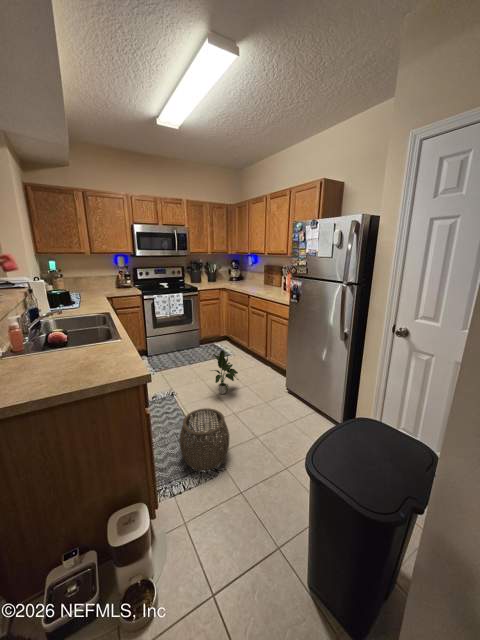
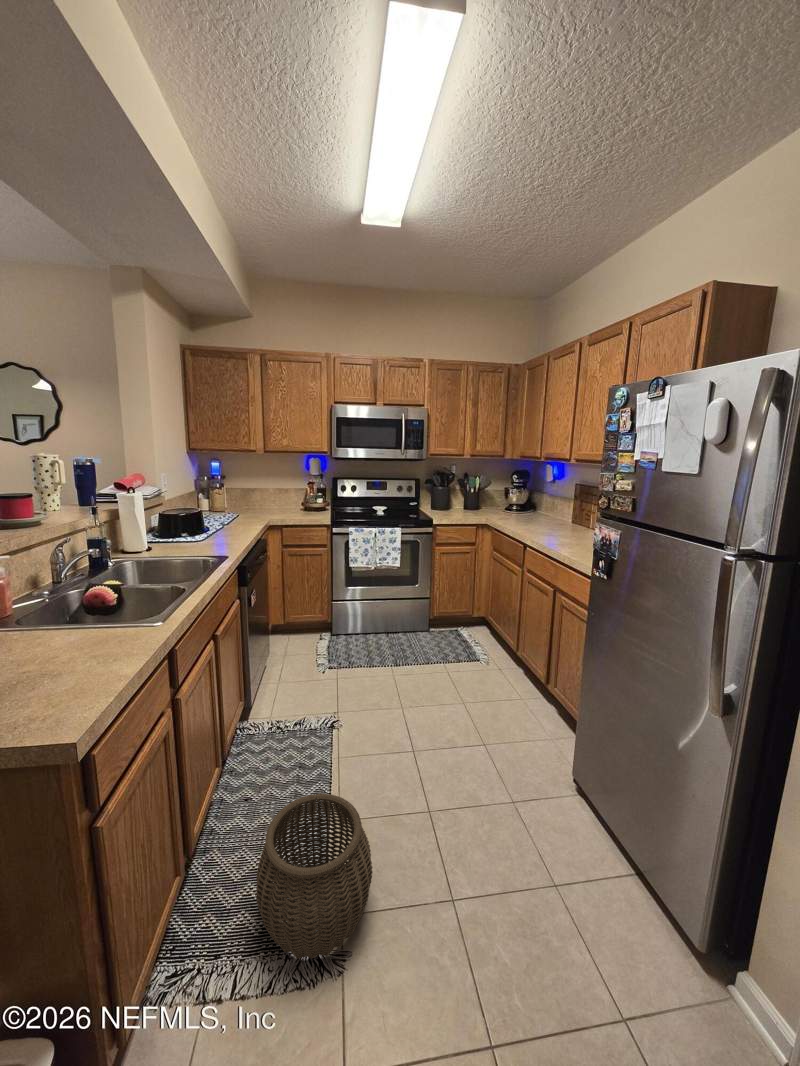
potted plant: present [213,351,239,394] -> none [396,658,462,751]

